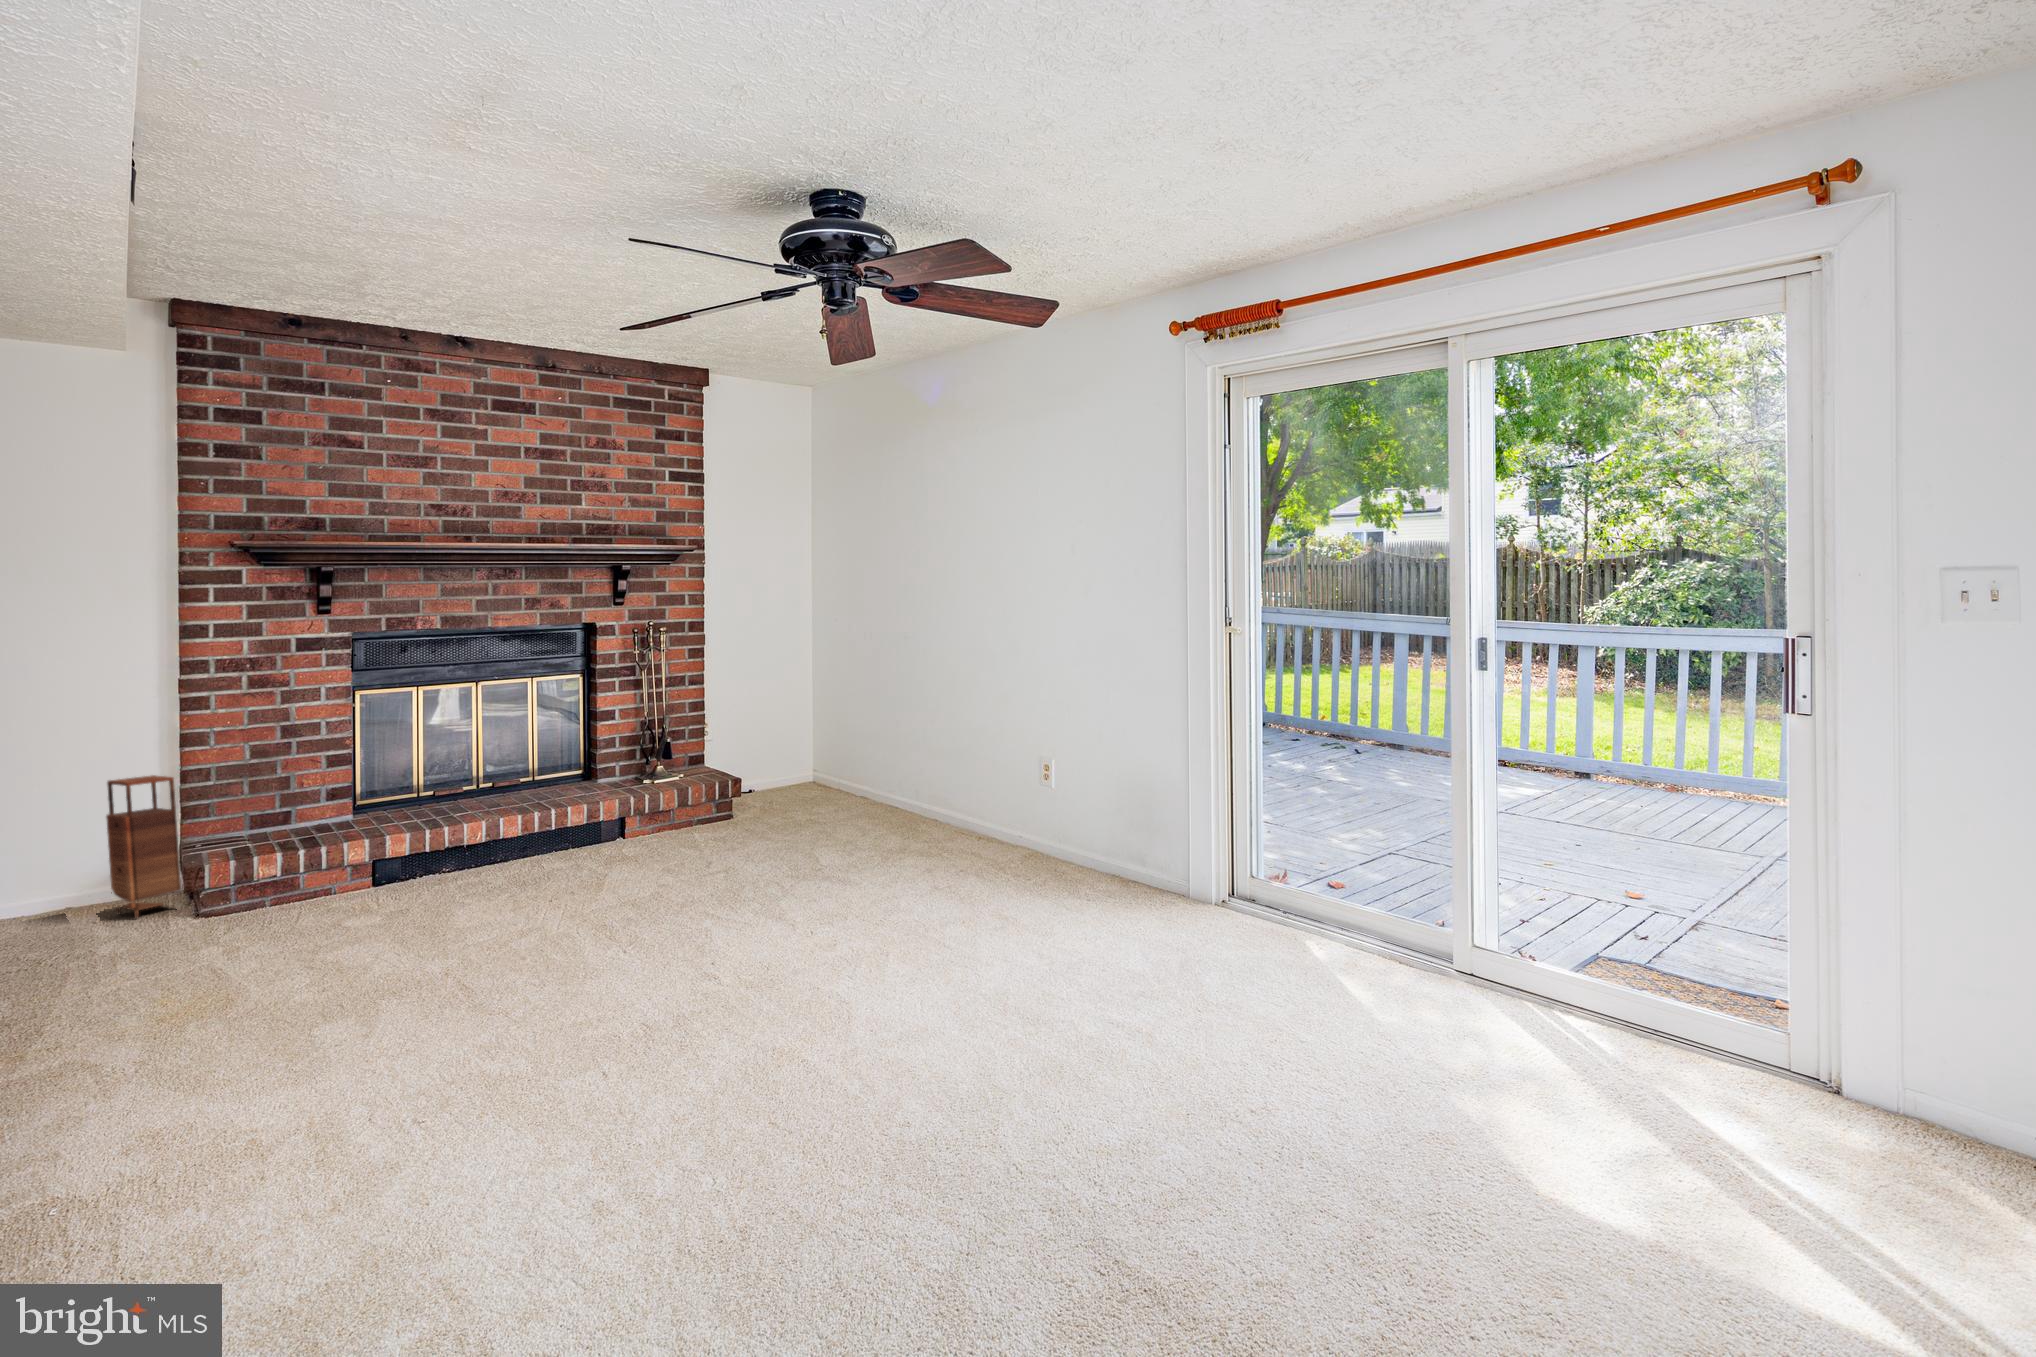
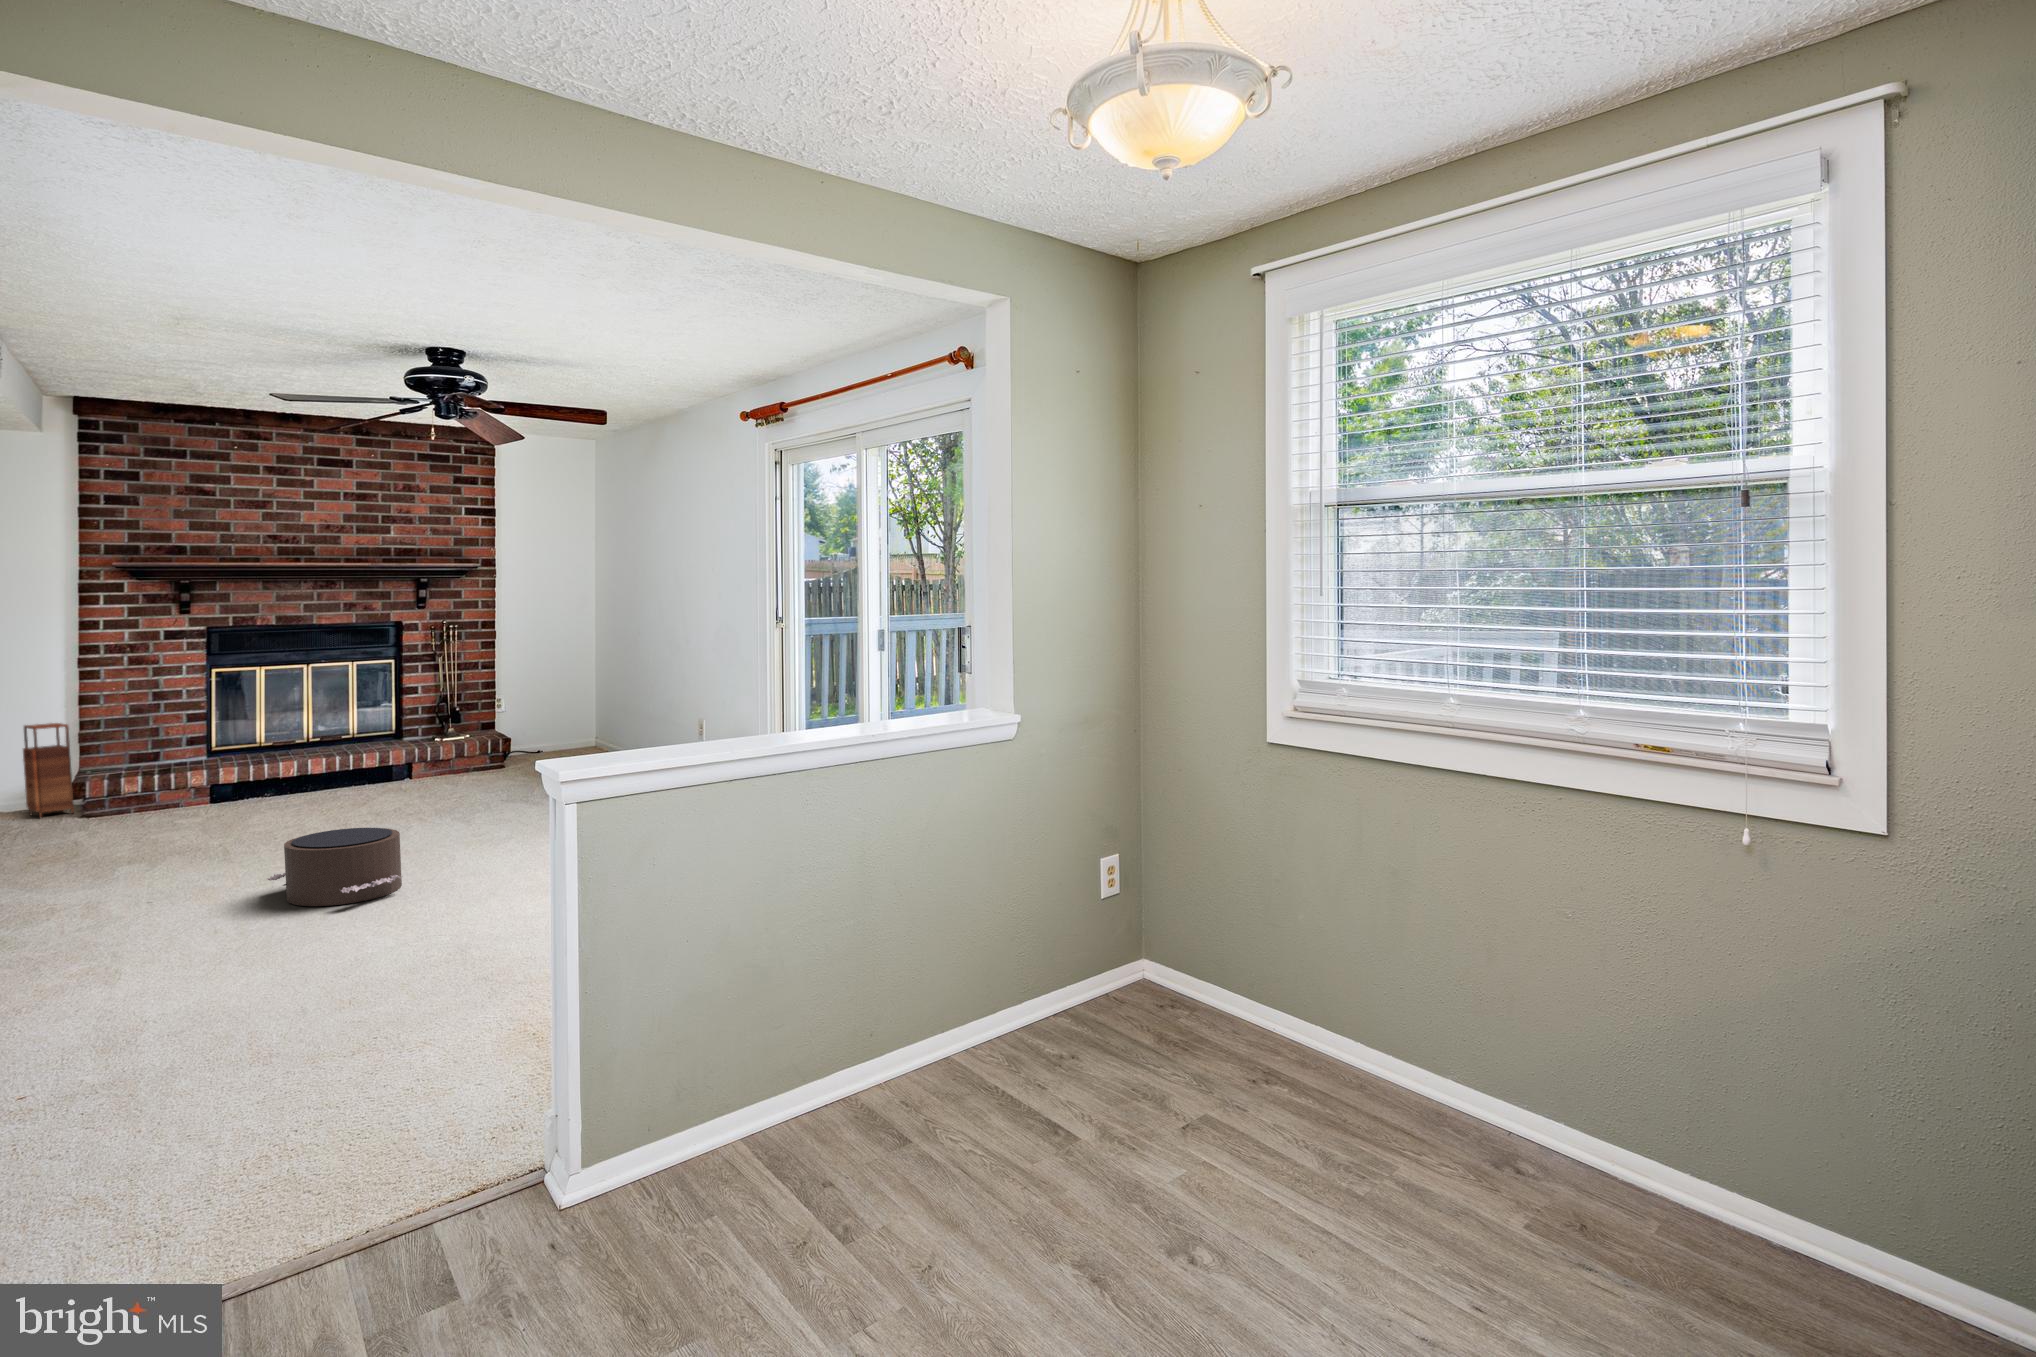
pouf: none [629,924,854,1070] -> present [267,828,402,906]

